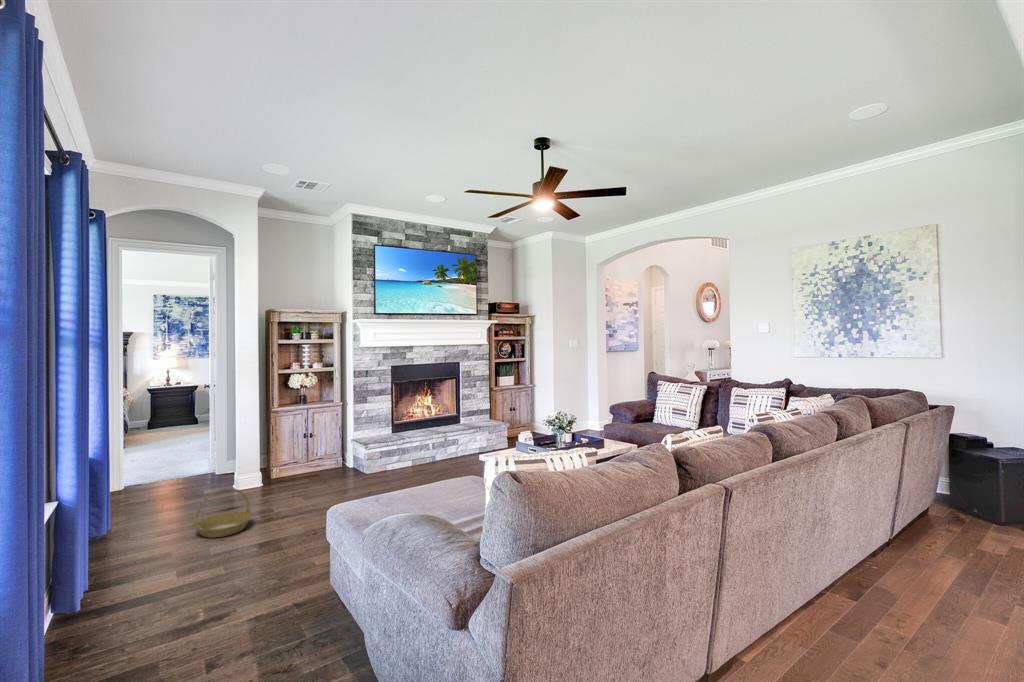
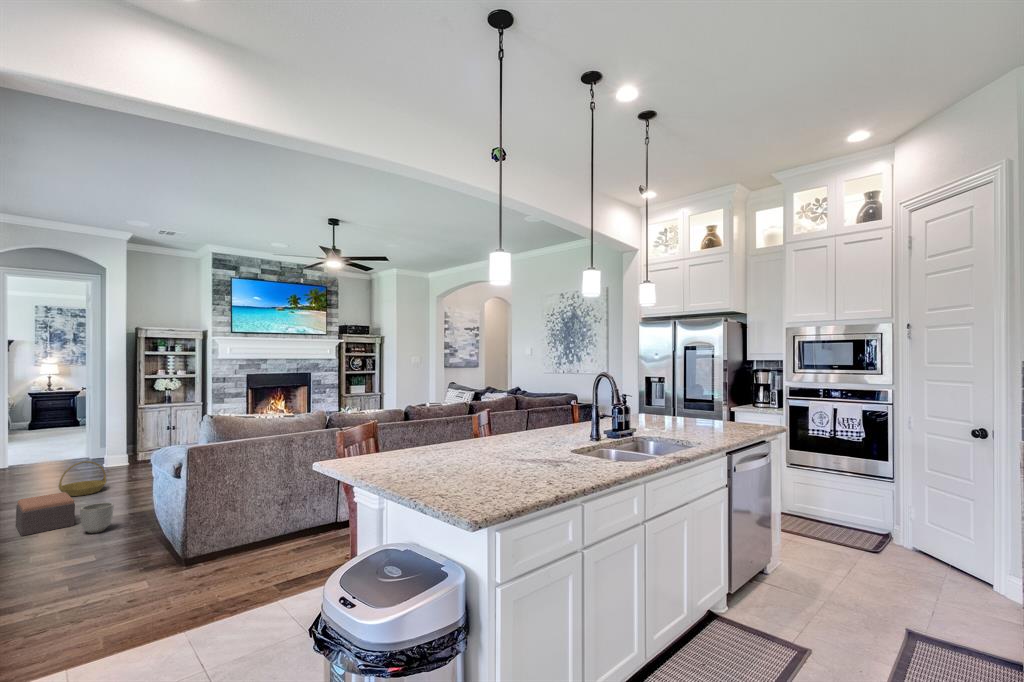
footstool: none [144,547,225,627] -> present [16,492,75,536]
planter: none [236,570,282,625] -> present [80,502,114,533]

